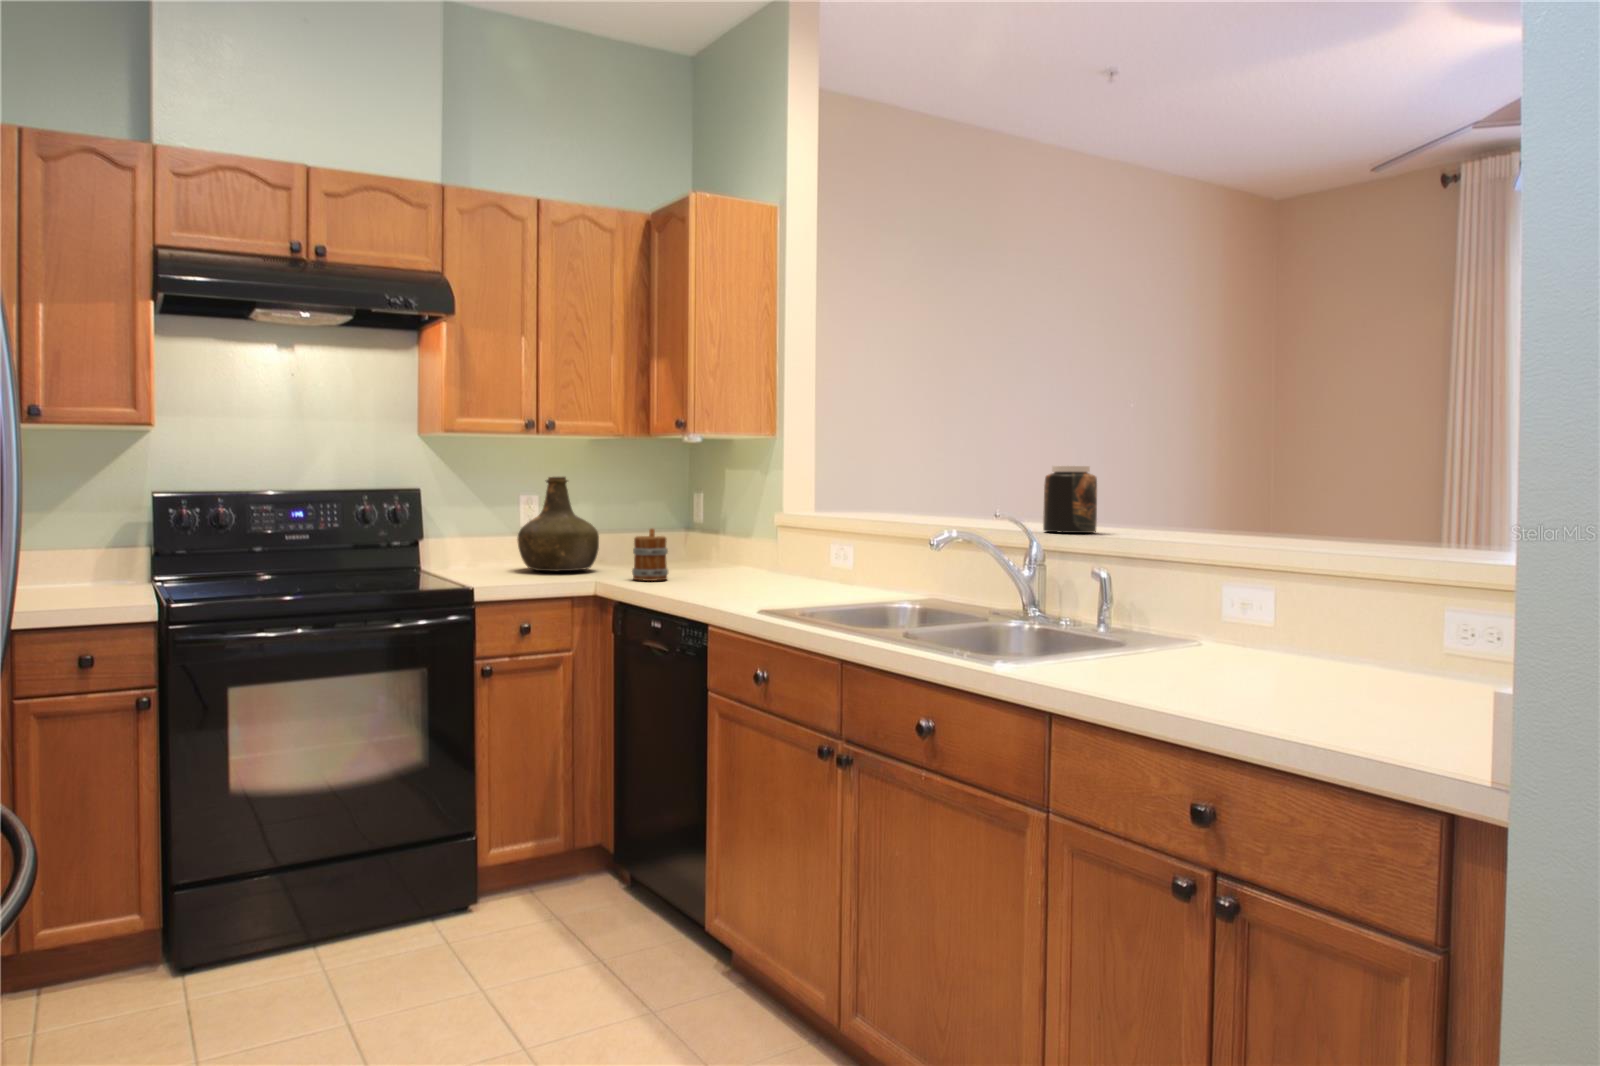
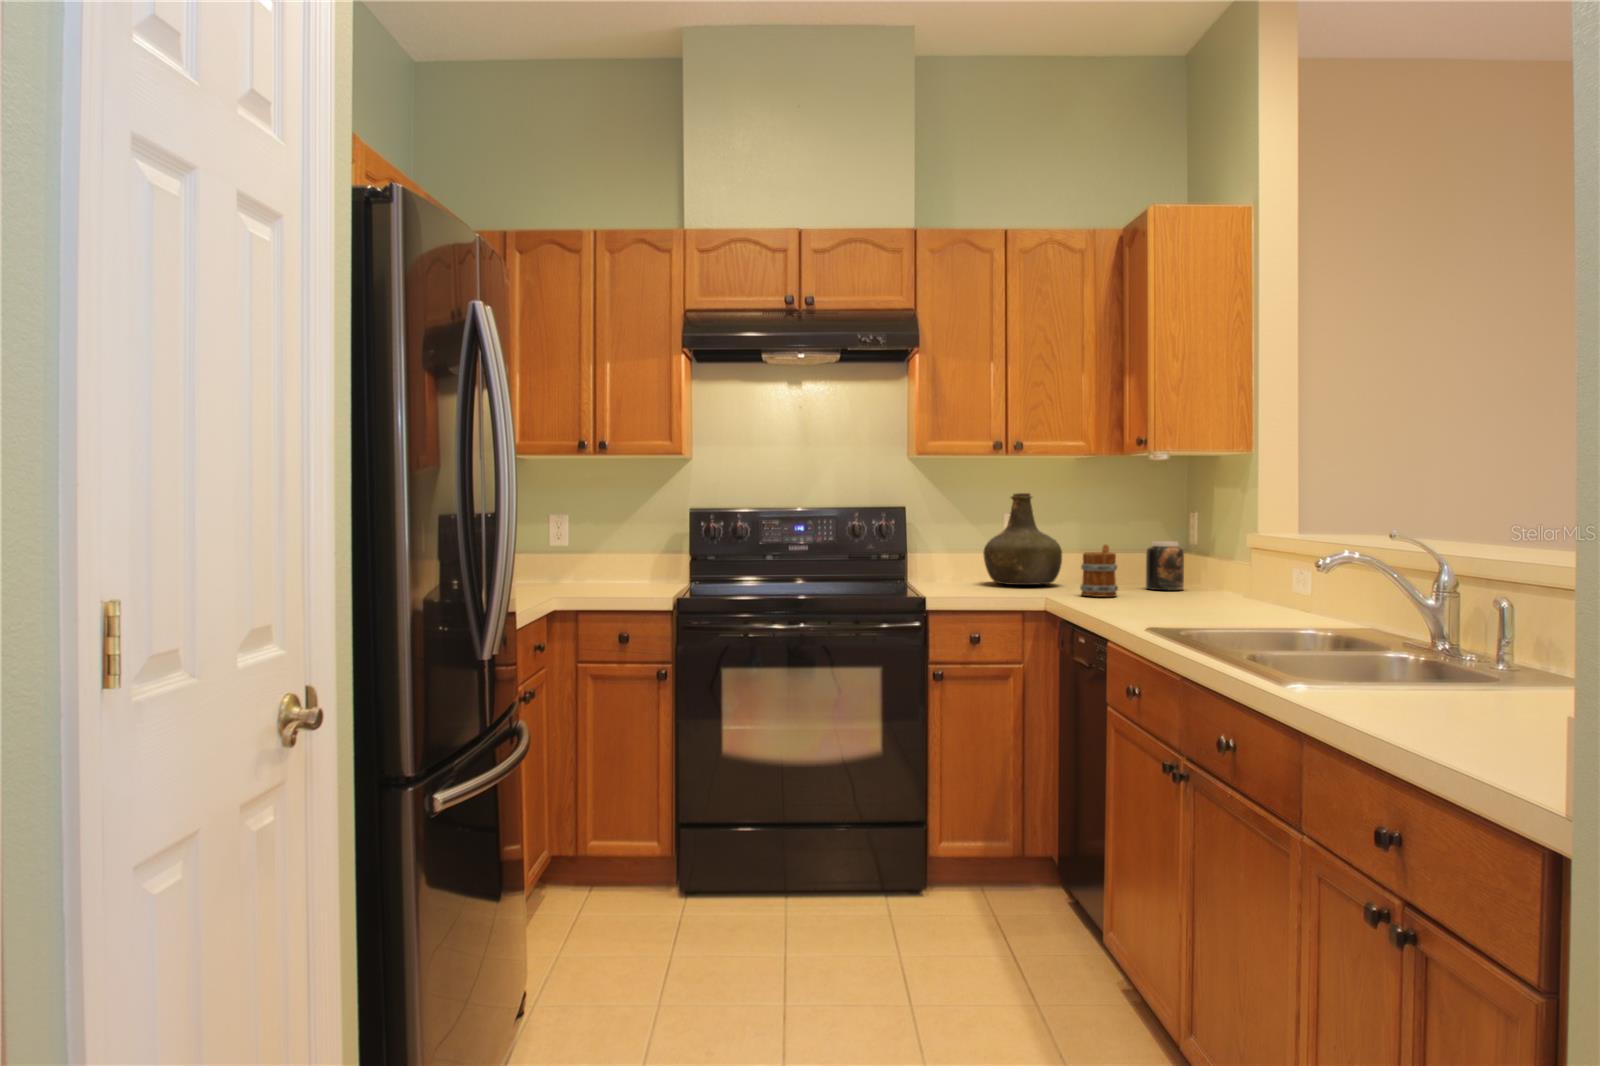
jar: present [1043,466,1097,533] -> present [1146,541,1184,590]

